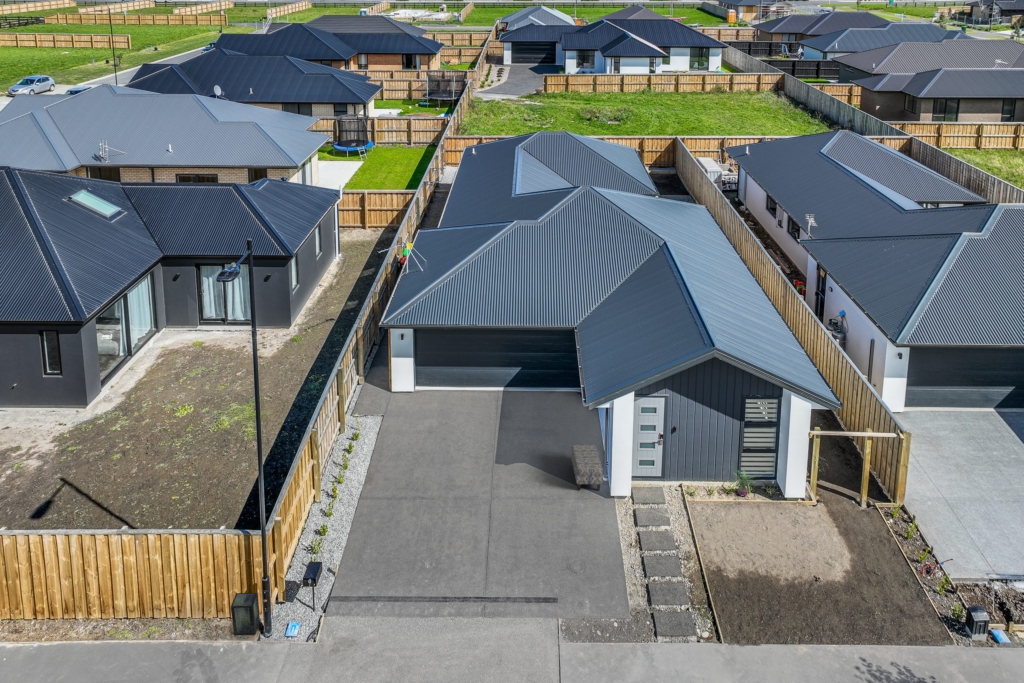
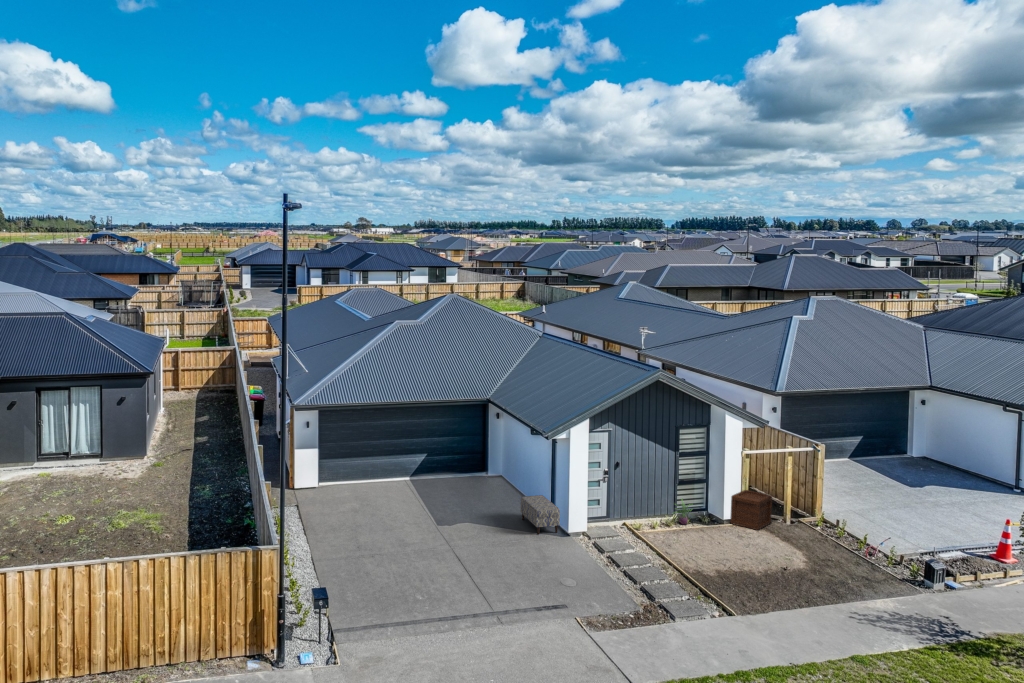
wooden crate: none [795,466,848,516] -> present [730,490,772,530]
storage box: present [231,593,260,635] -> none [239,622,265,673]

